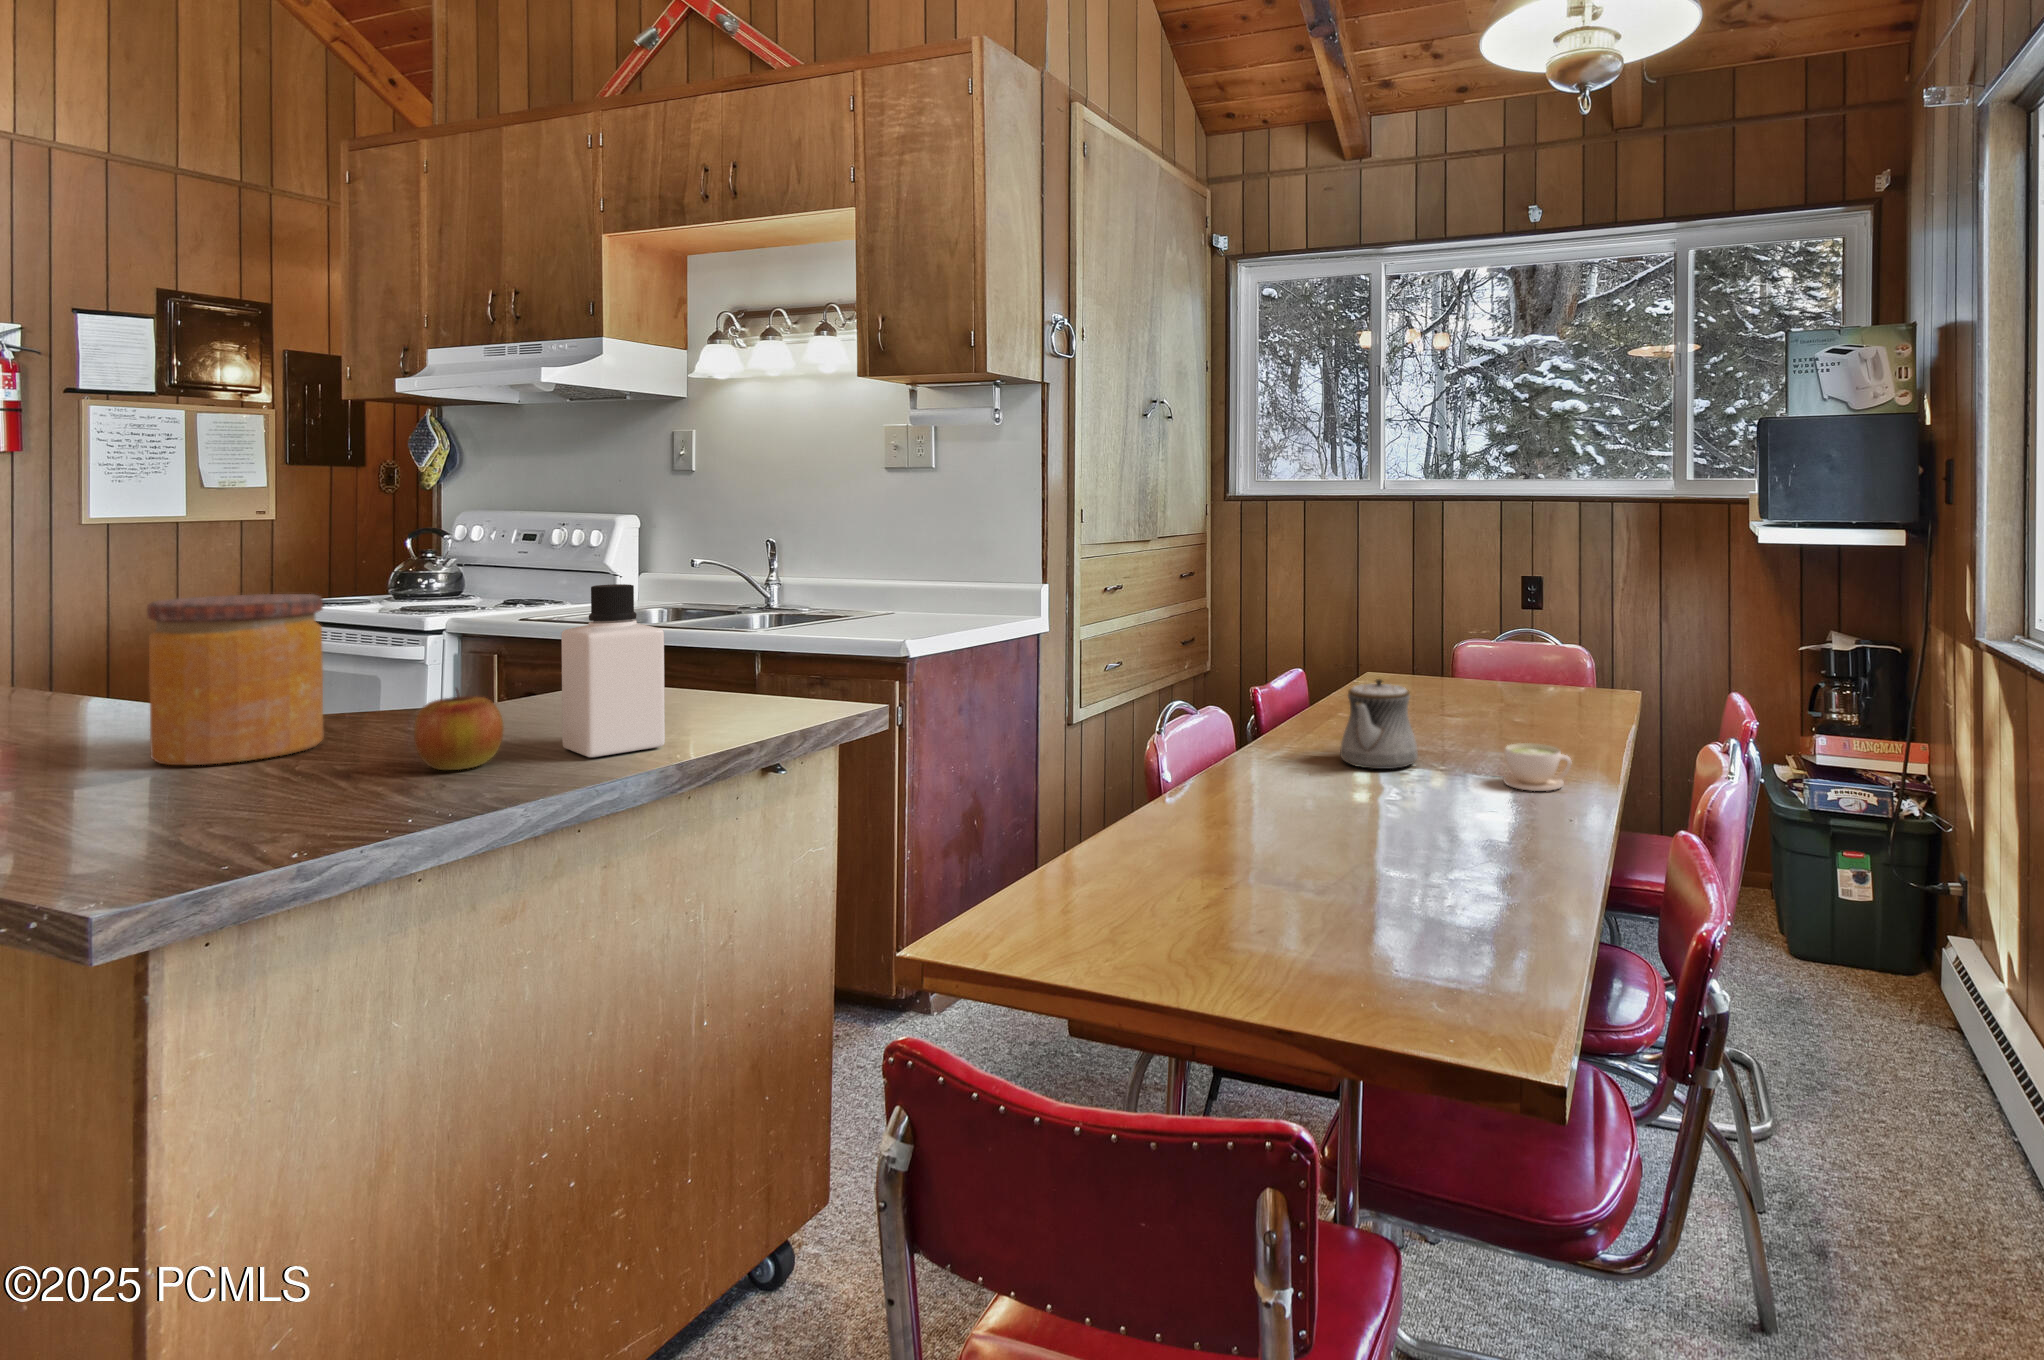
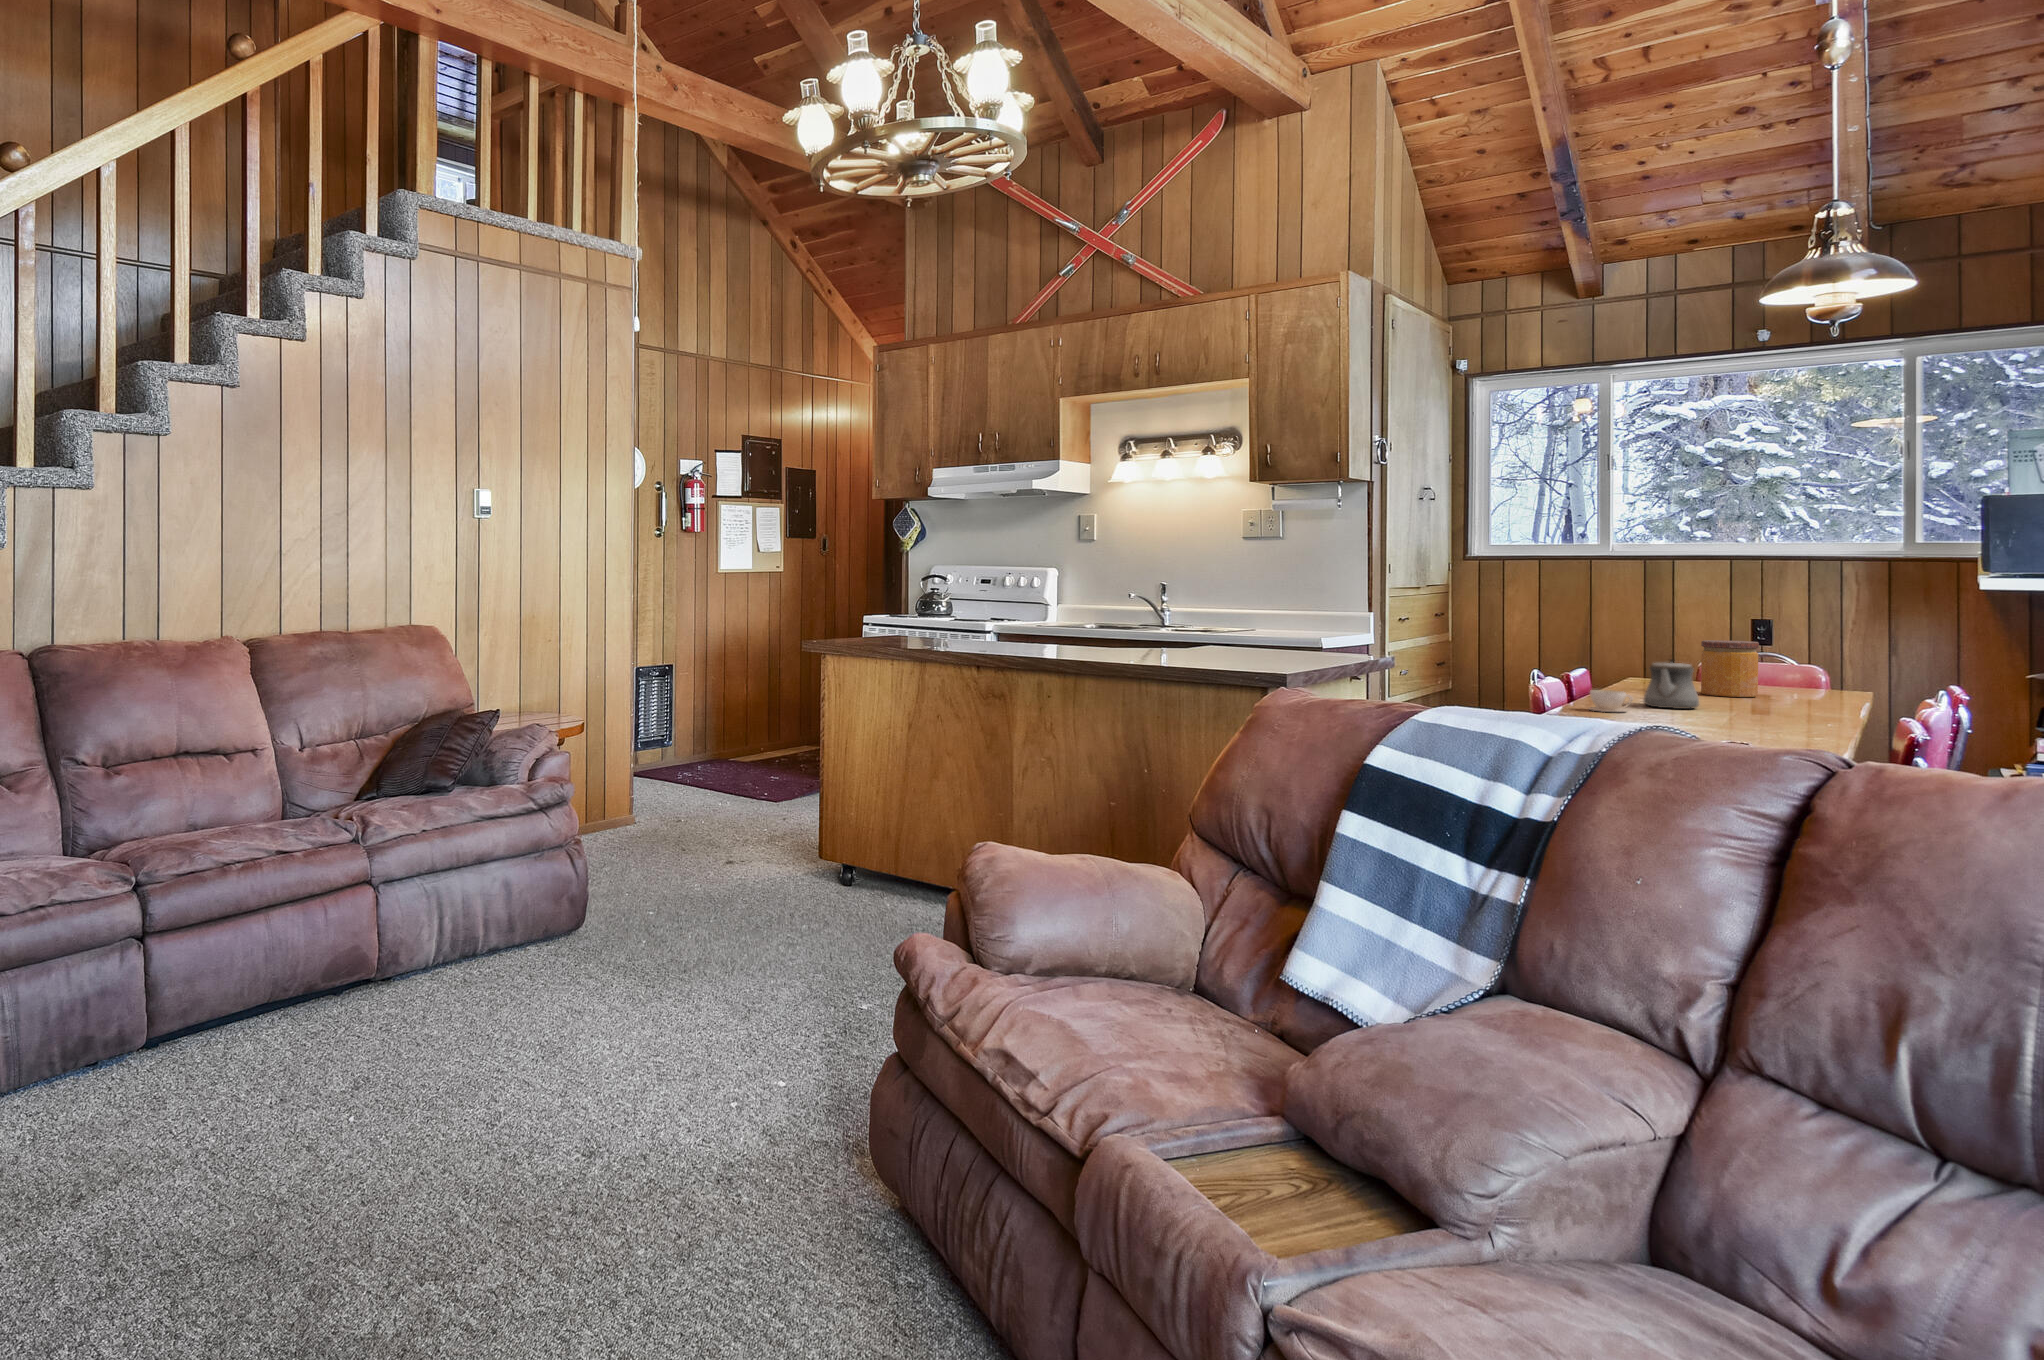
bottle: present [561,584,665,757] -> none [1296,589,1340,658]
jar: present [147,594,324,765] -> present [1701,640,1759,697]
apple: present [414,688,504,770] -> none [1259,626,1290,658]
coffee cup: present [1503,743,1571,791] -> present [1589,690,1632,712]

